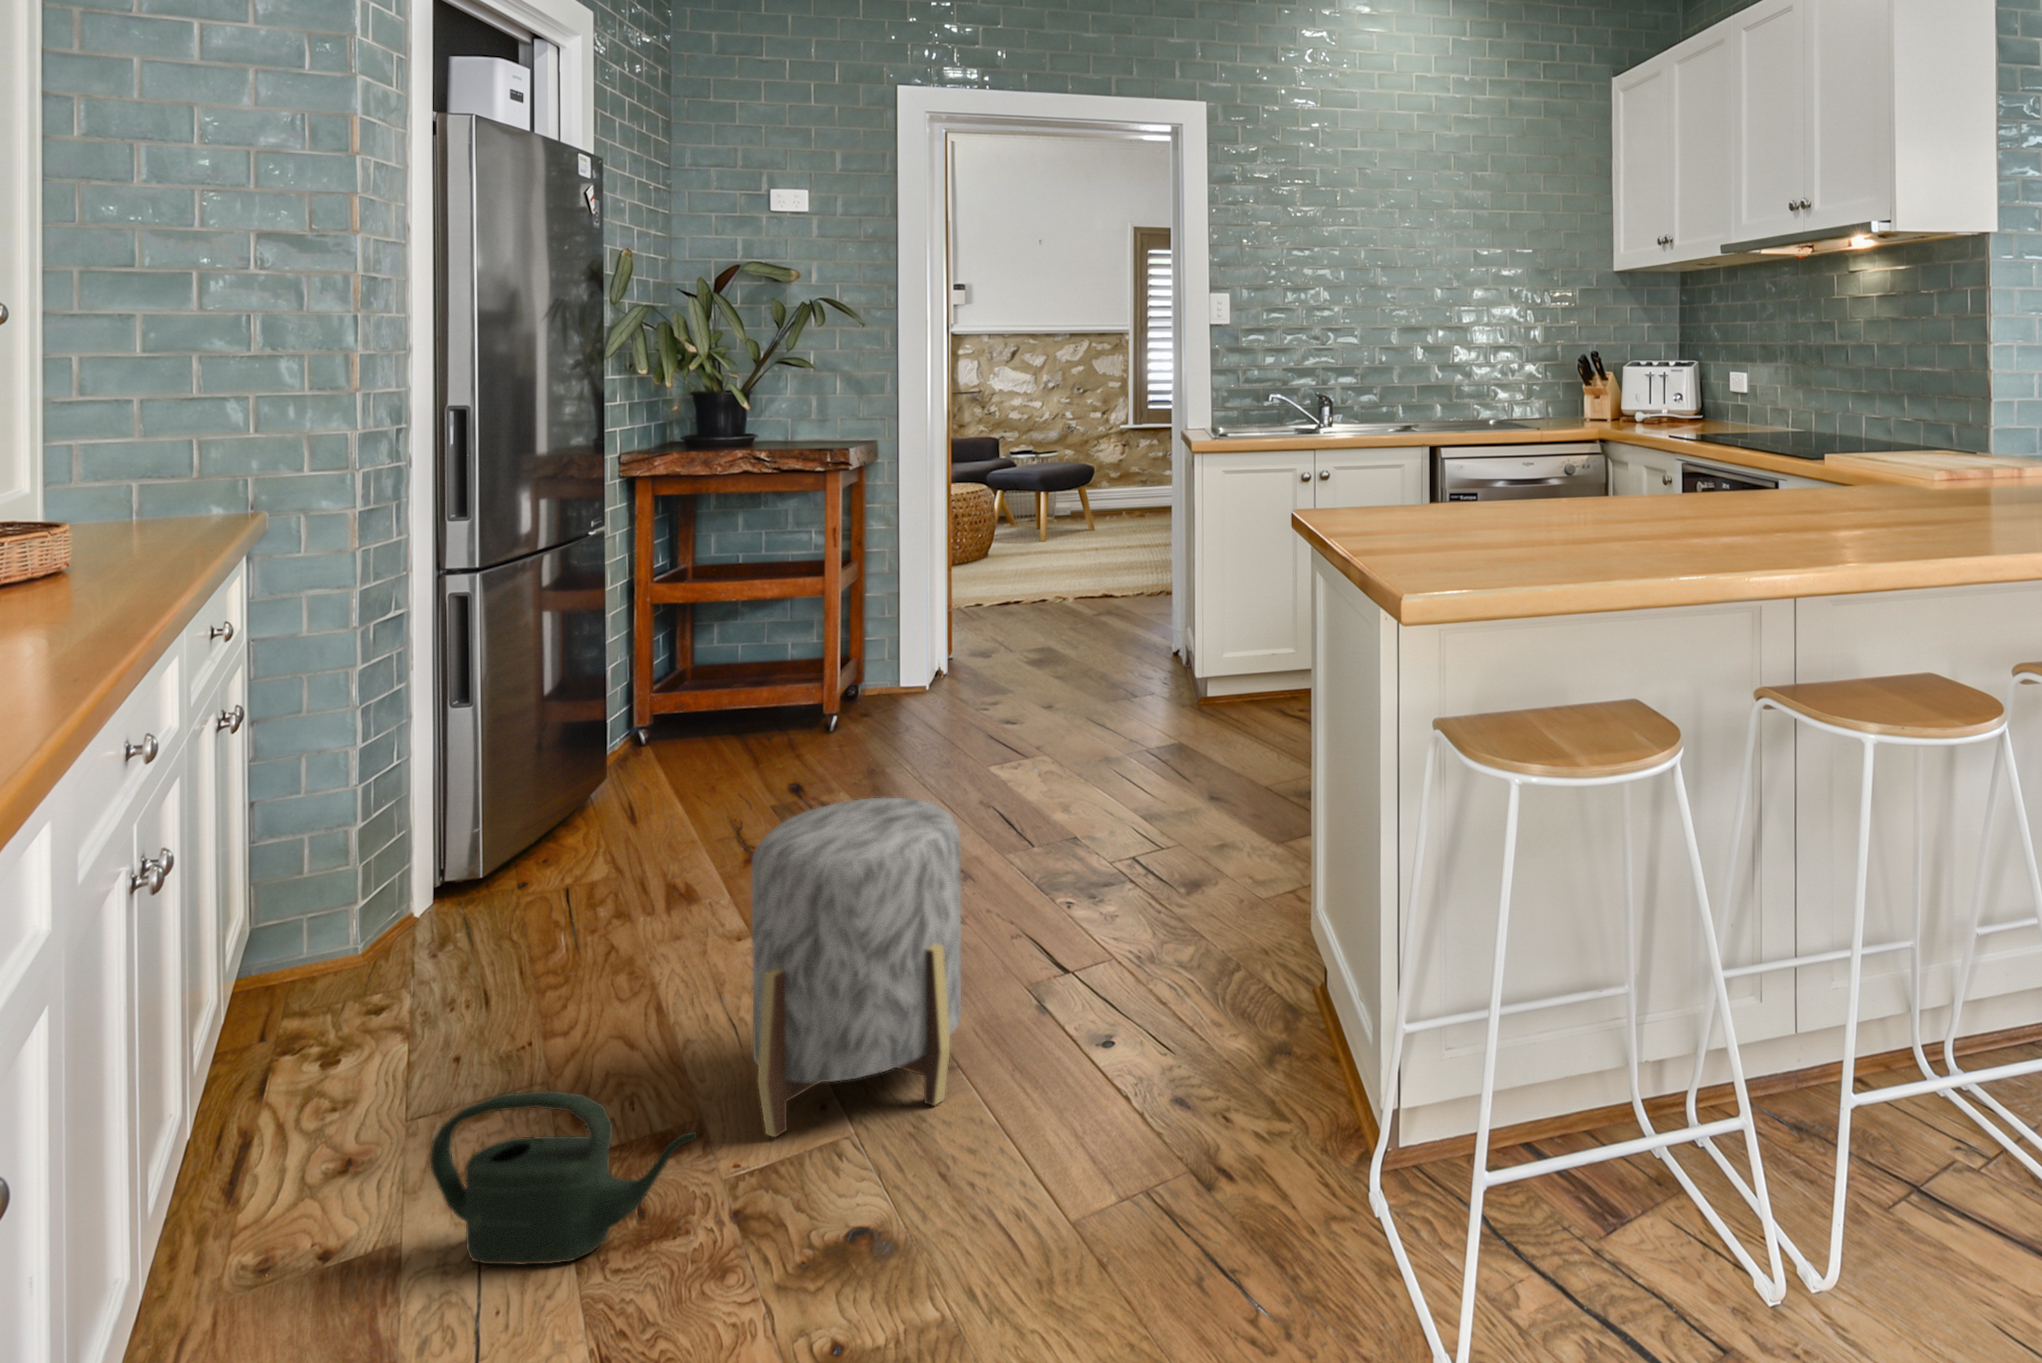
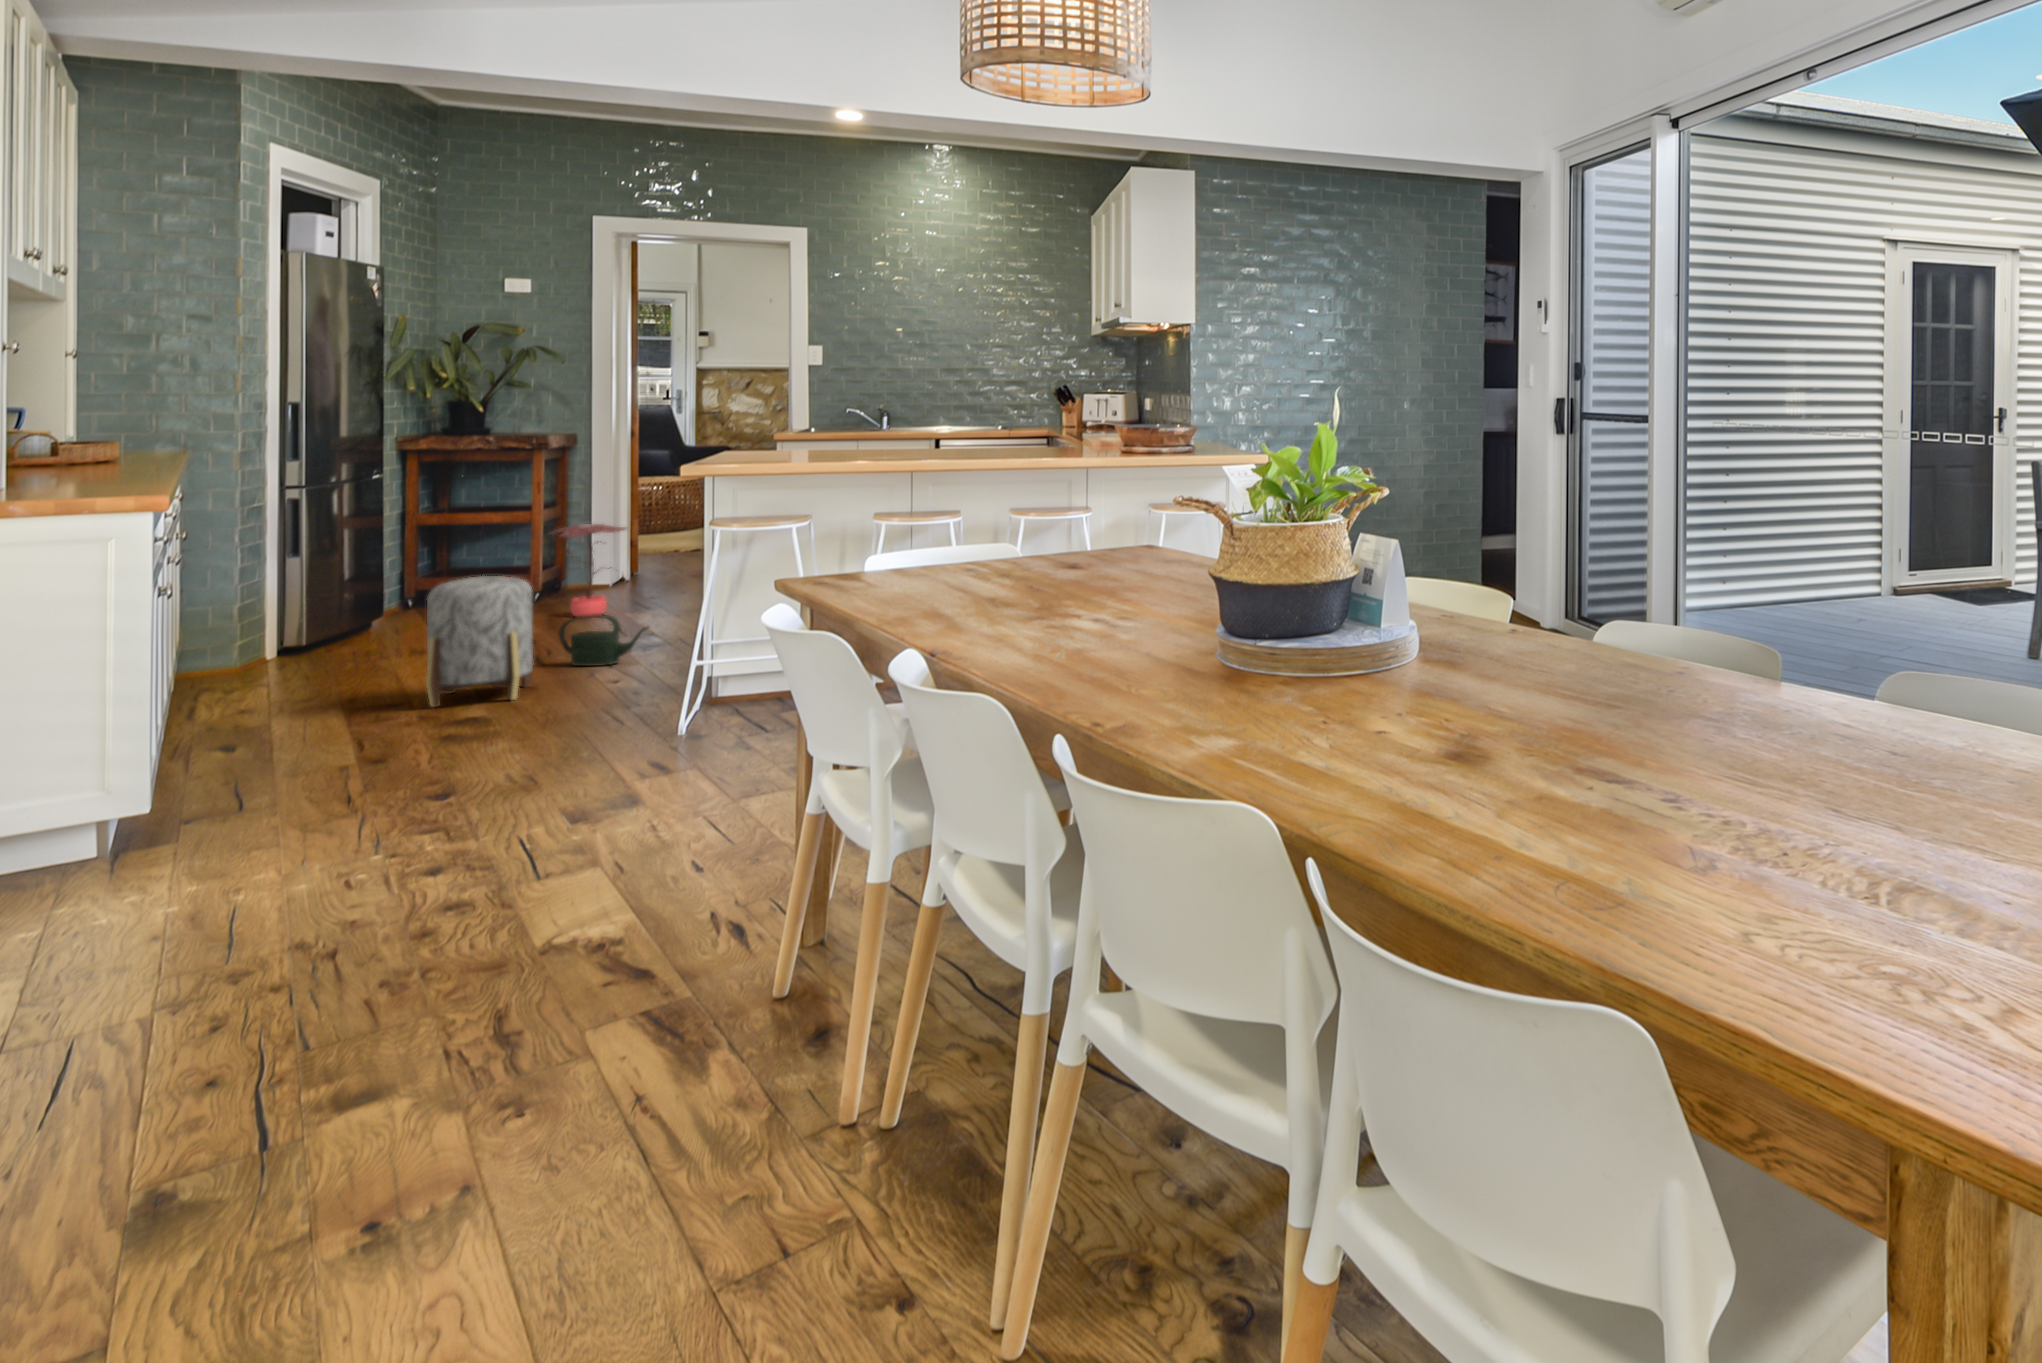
potted plant: none [870,605,999,772] -> present [550,524,627,617]
watering can: present [430,1091,697,1265] -> present [558,614,648,666]

